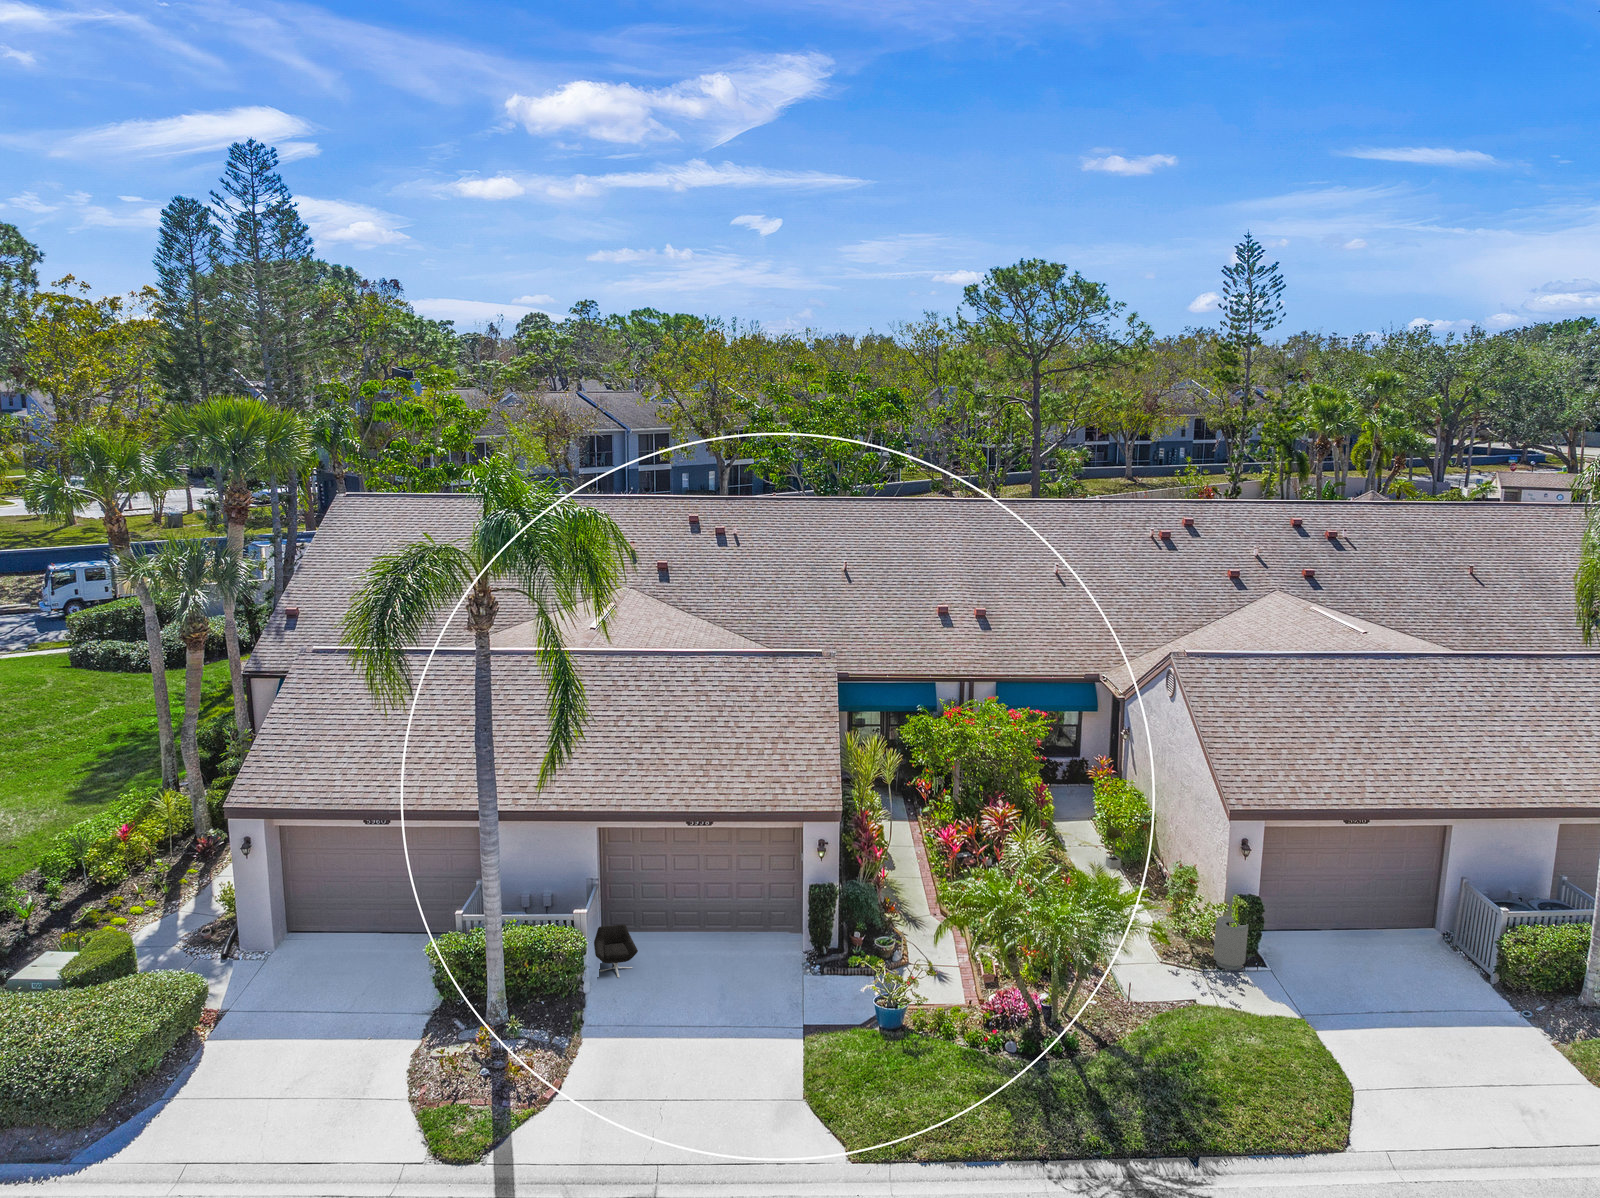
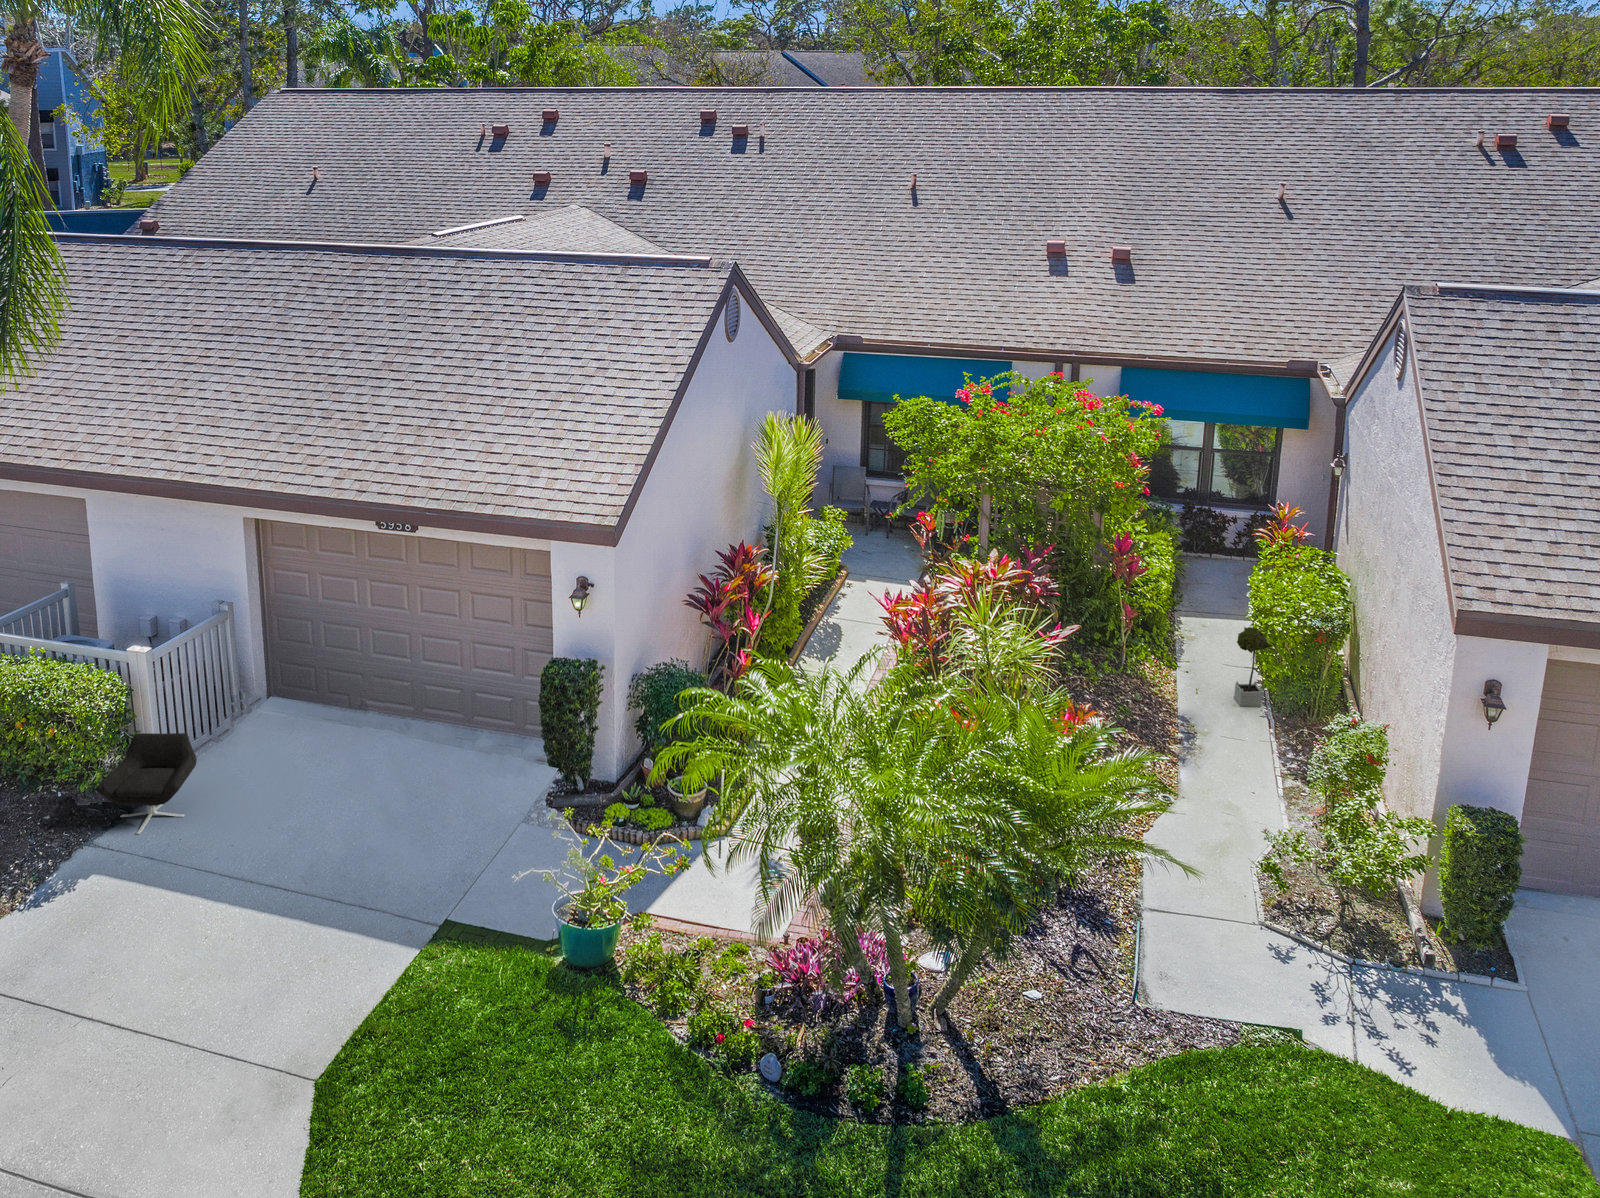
trash can: present [1213,916,1248,970] -> none [1383,848,1475,972]

